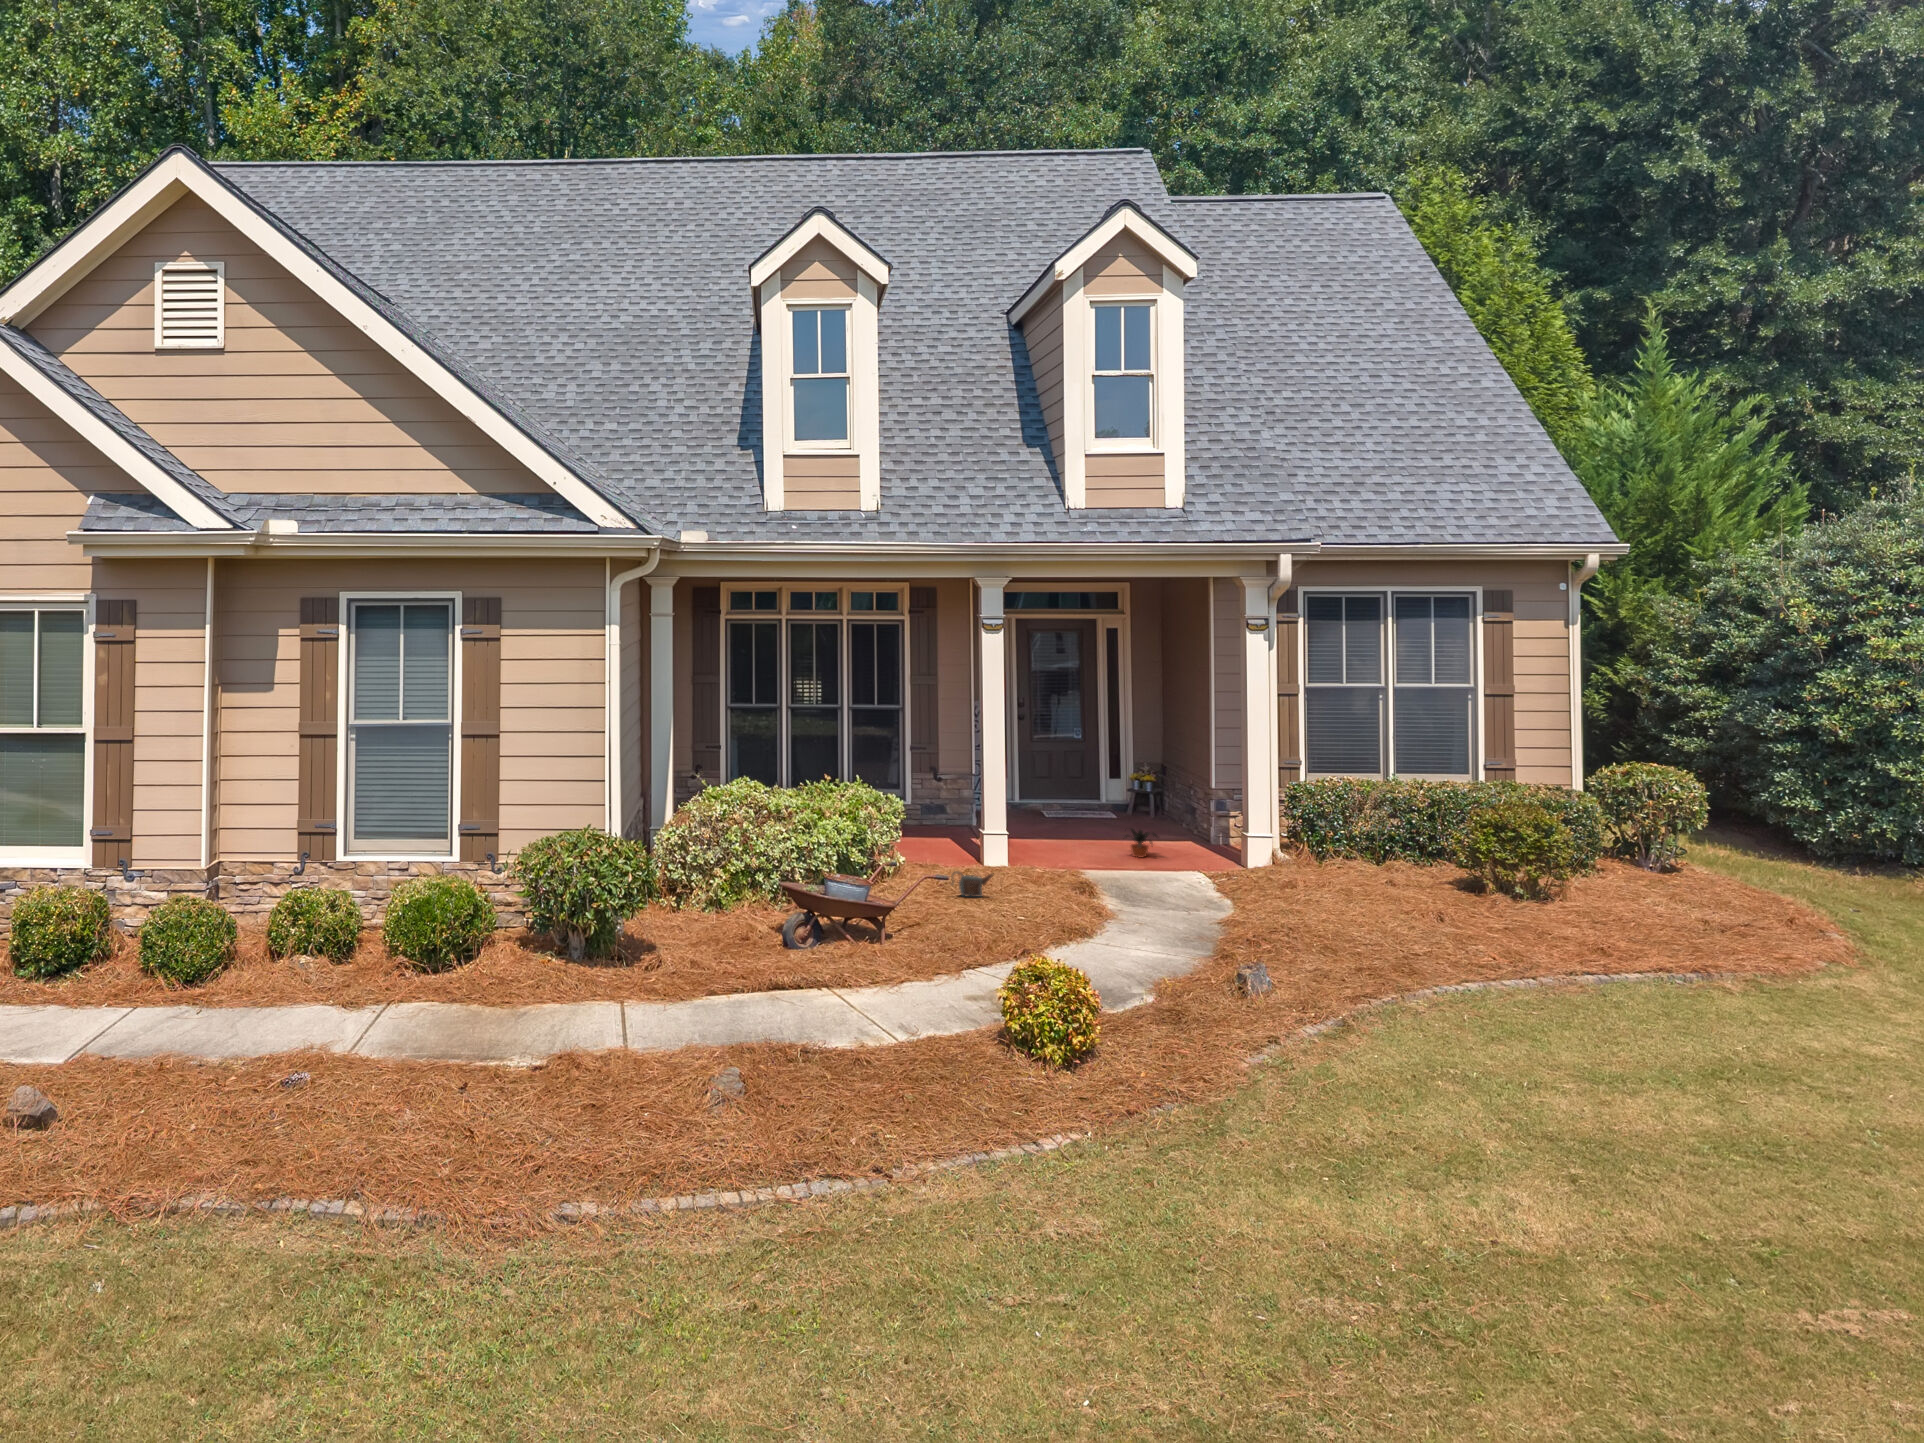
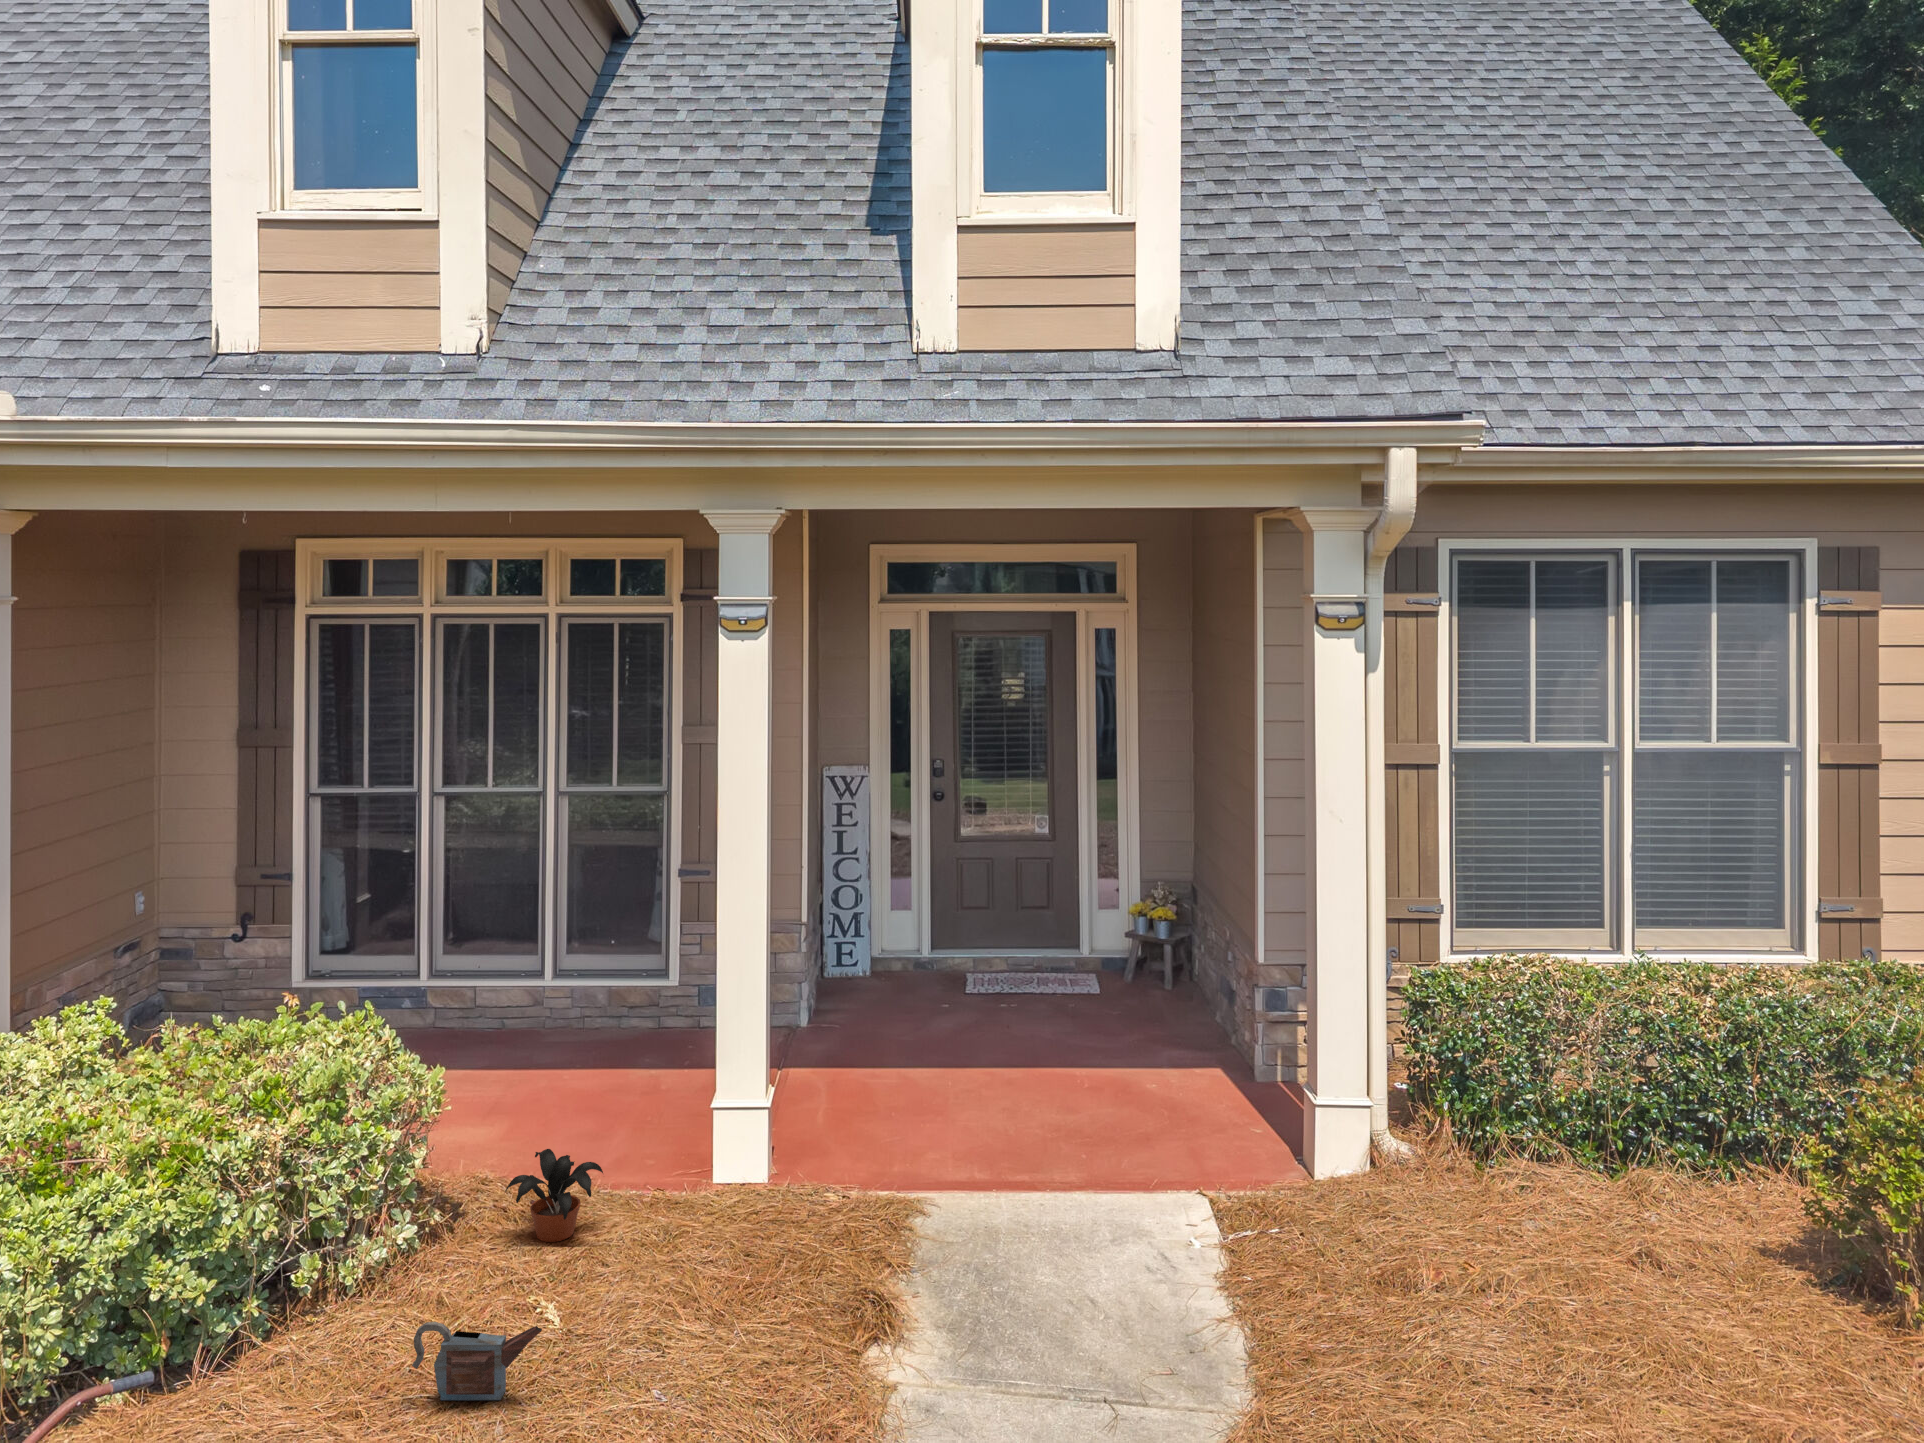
potted plant: present [1125,829,1157,857] -> present [505,1149,603,1242]

